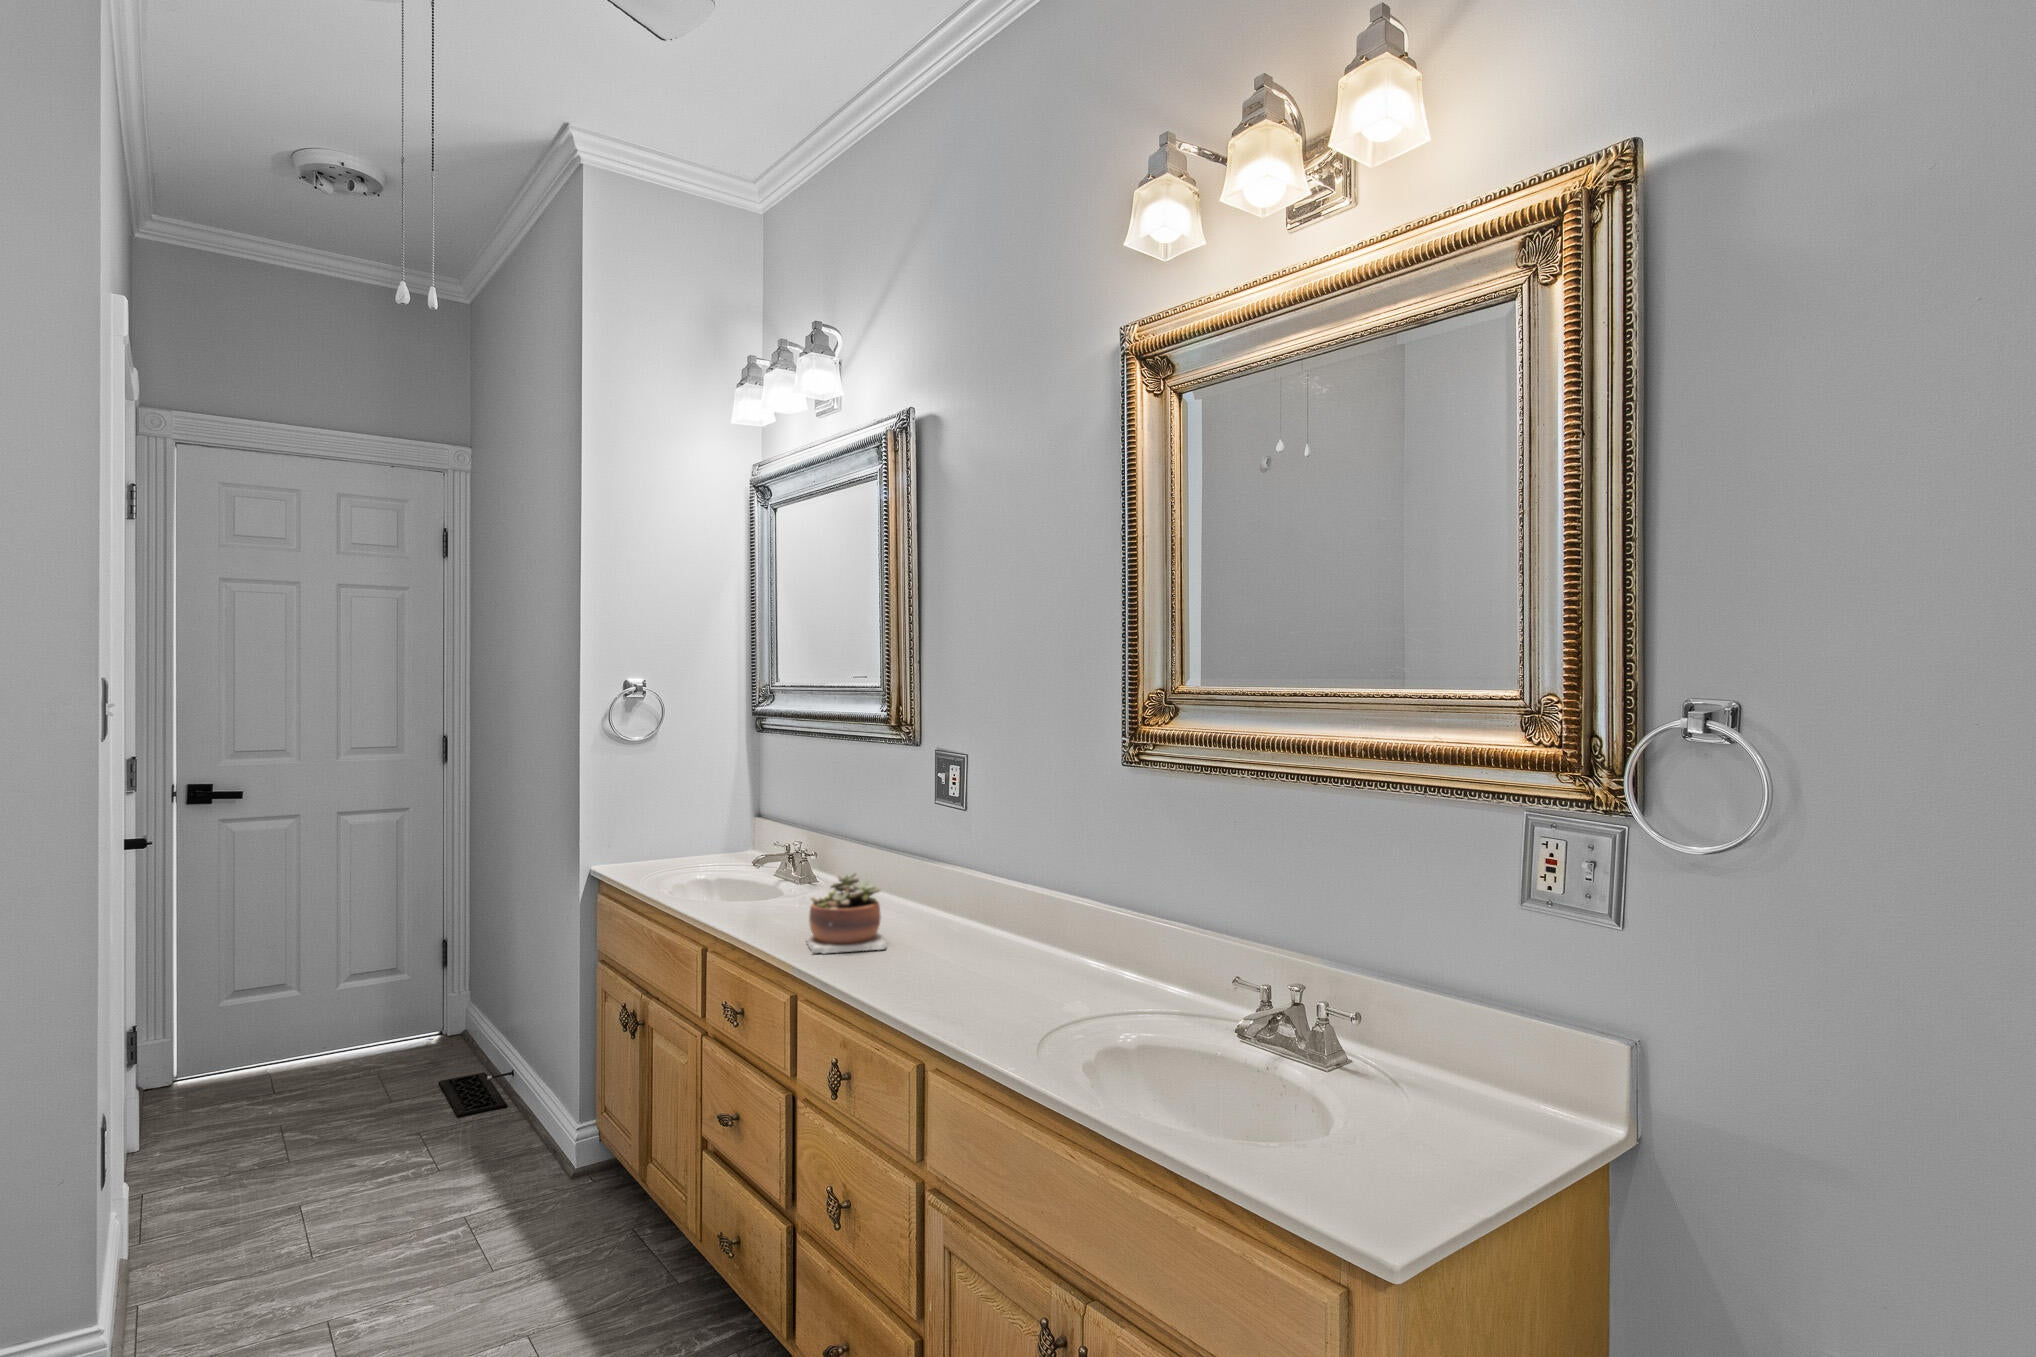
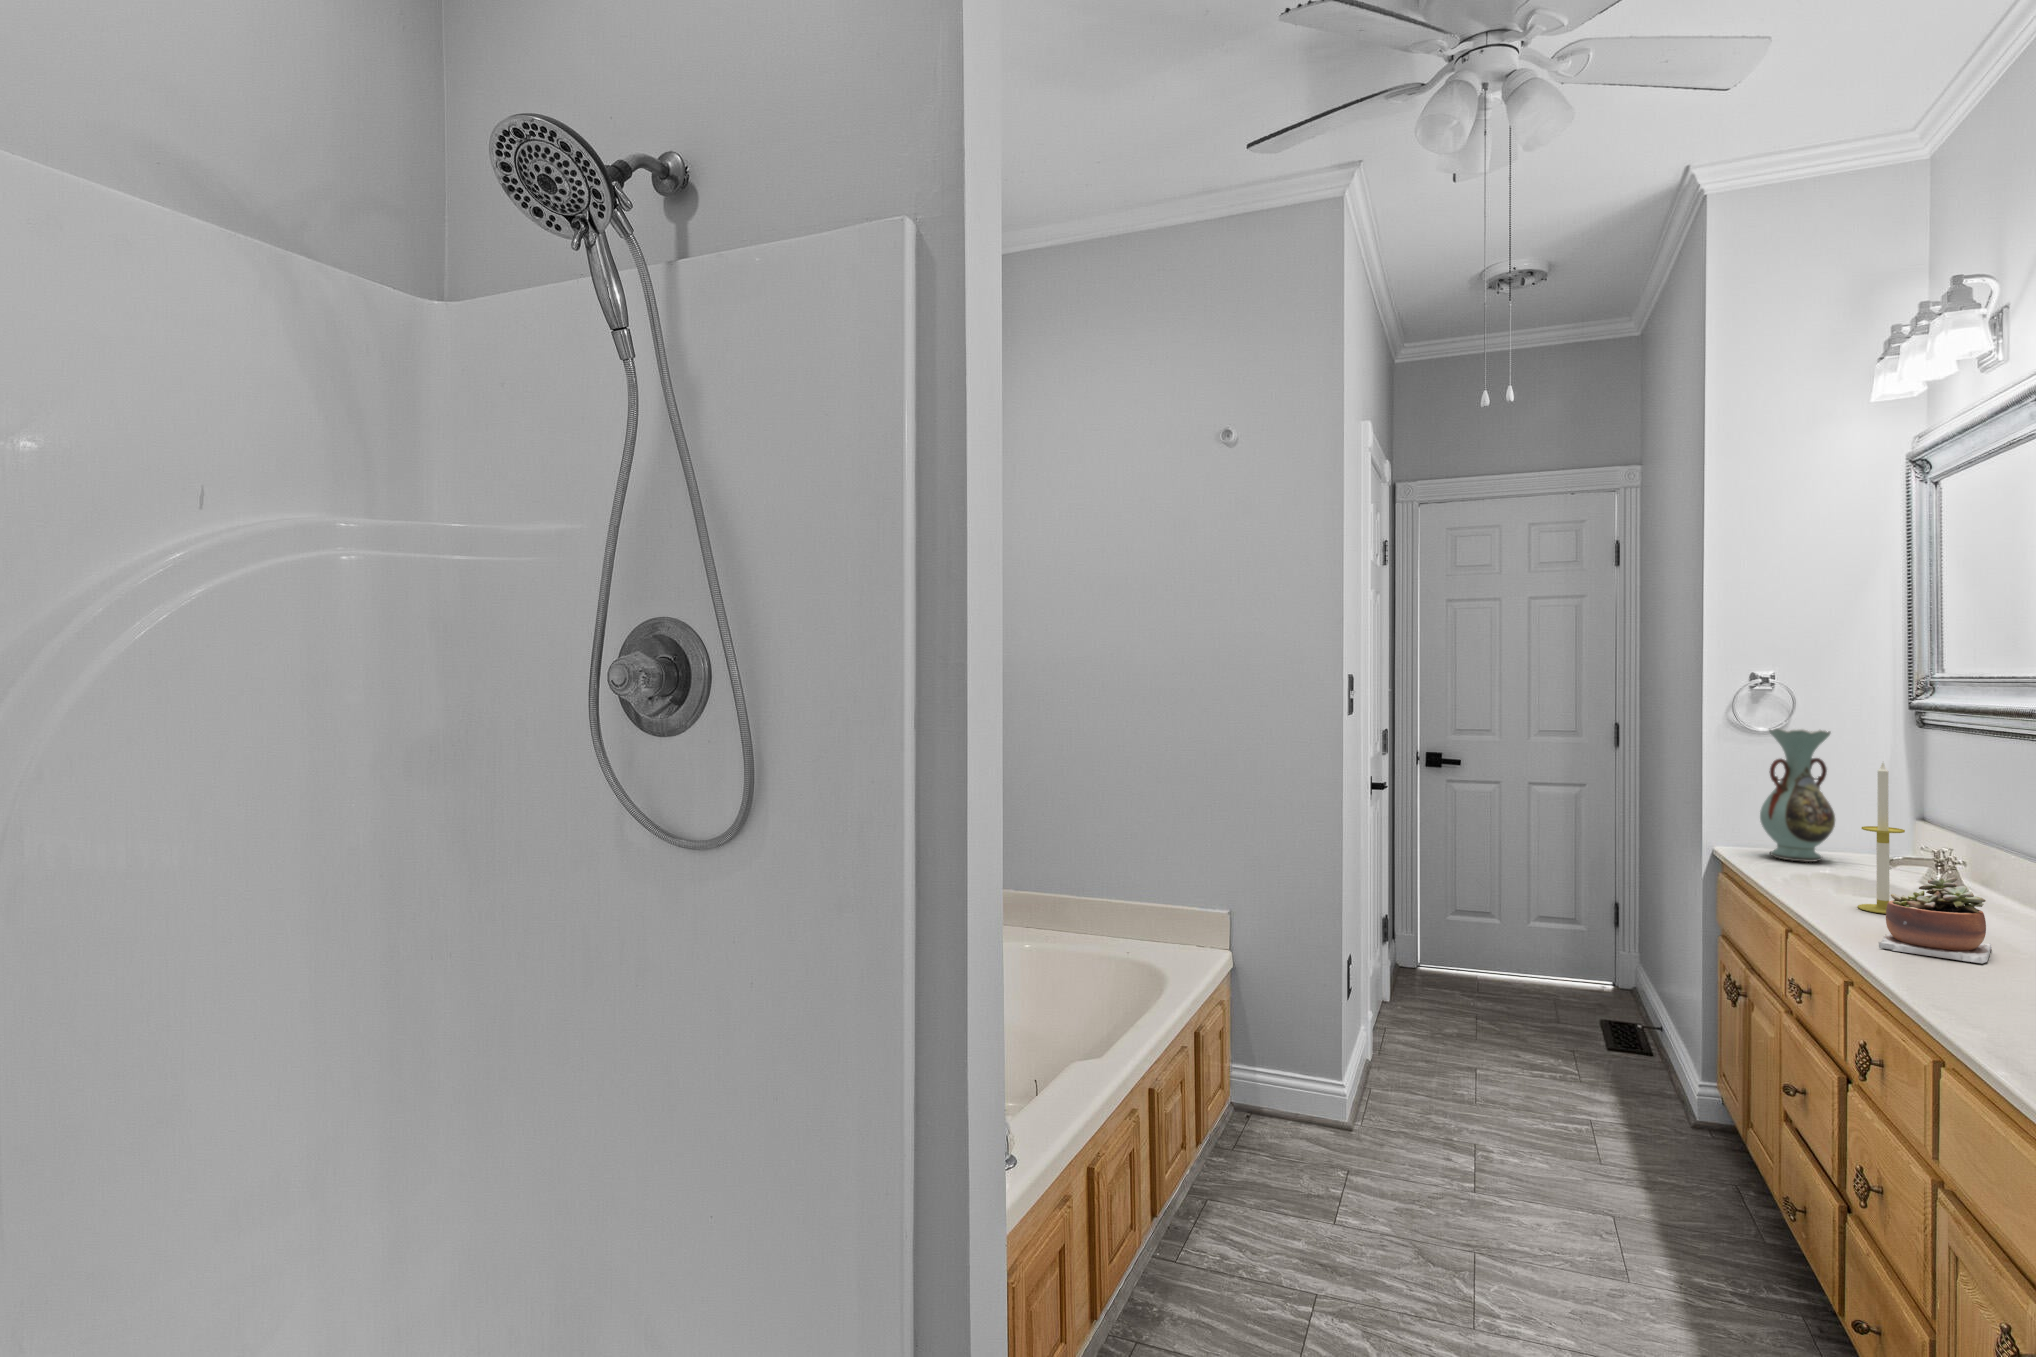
decorative vase: none [638,736,702,869] -> present [1760,729,1835,862]
candle: none [758,767,797,914] -> present [1858,763,1905,914]

